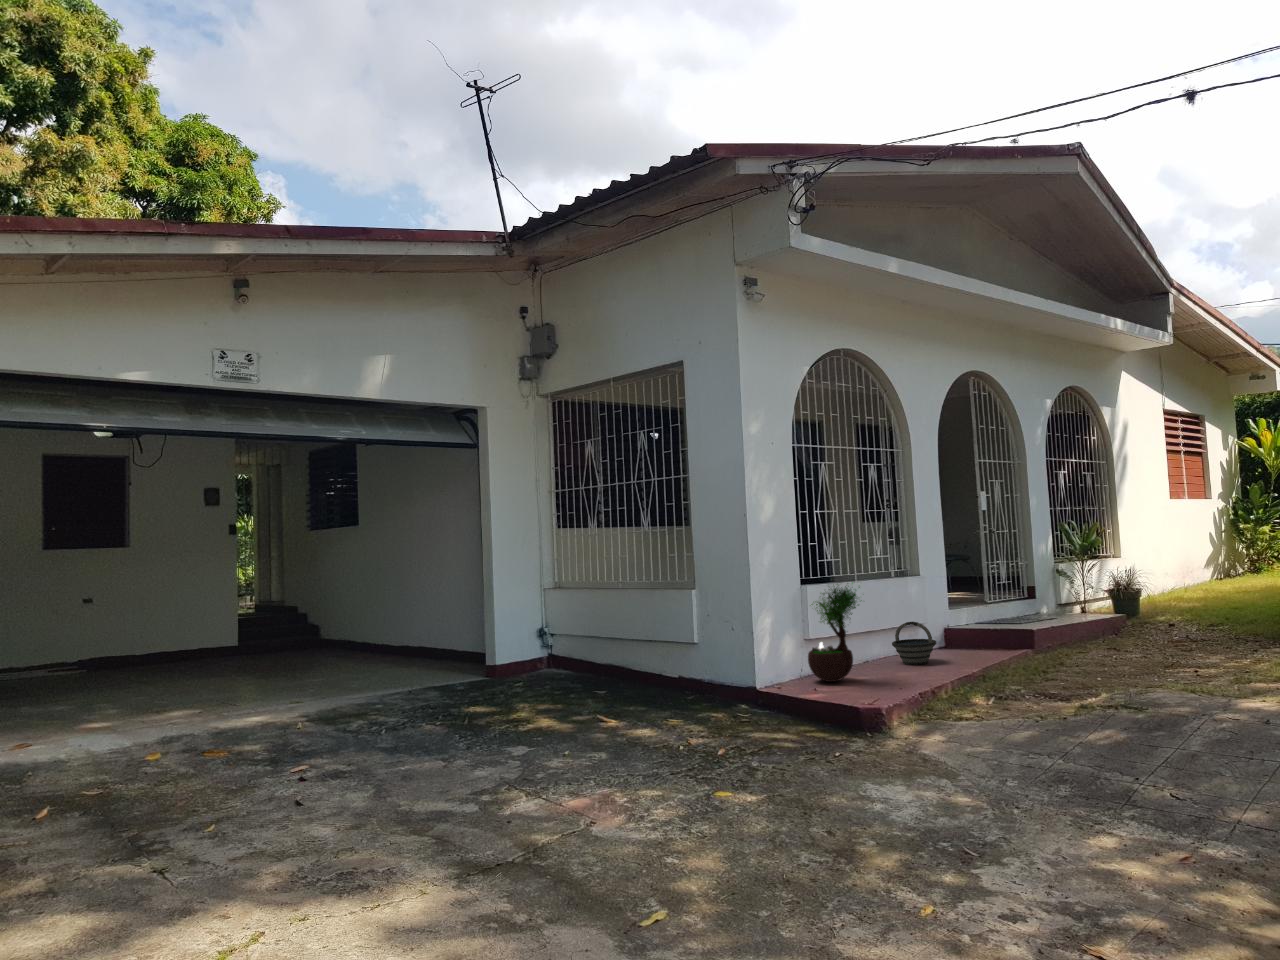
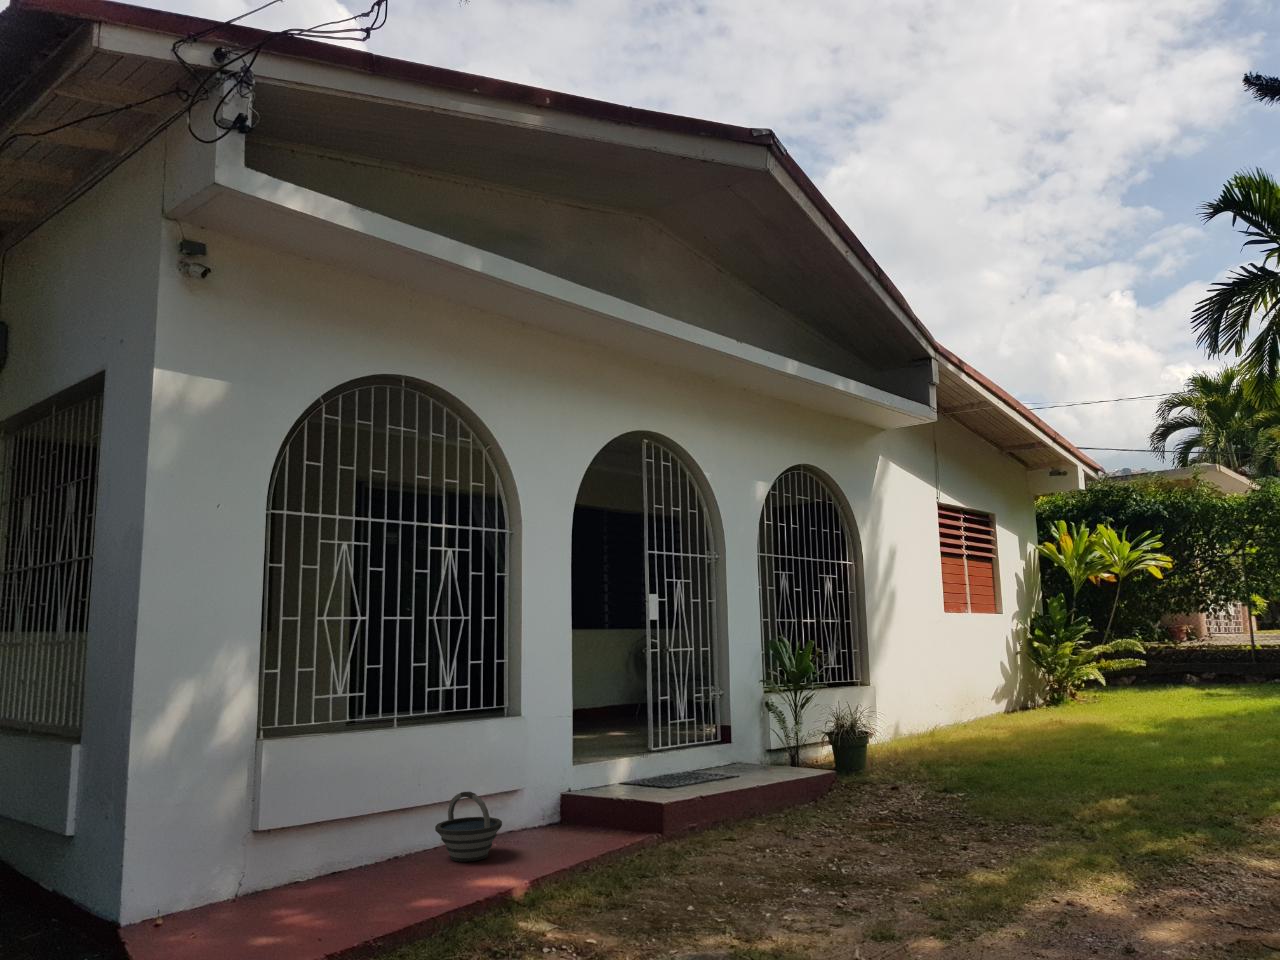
potted tree: present [808,583,862,682] -> none [247,727,348,901]

